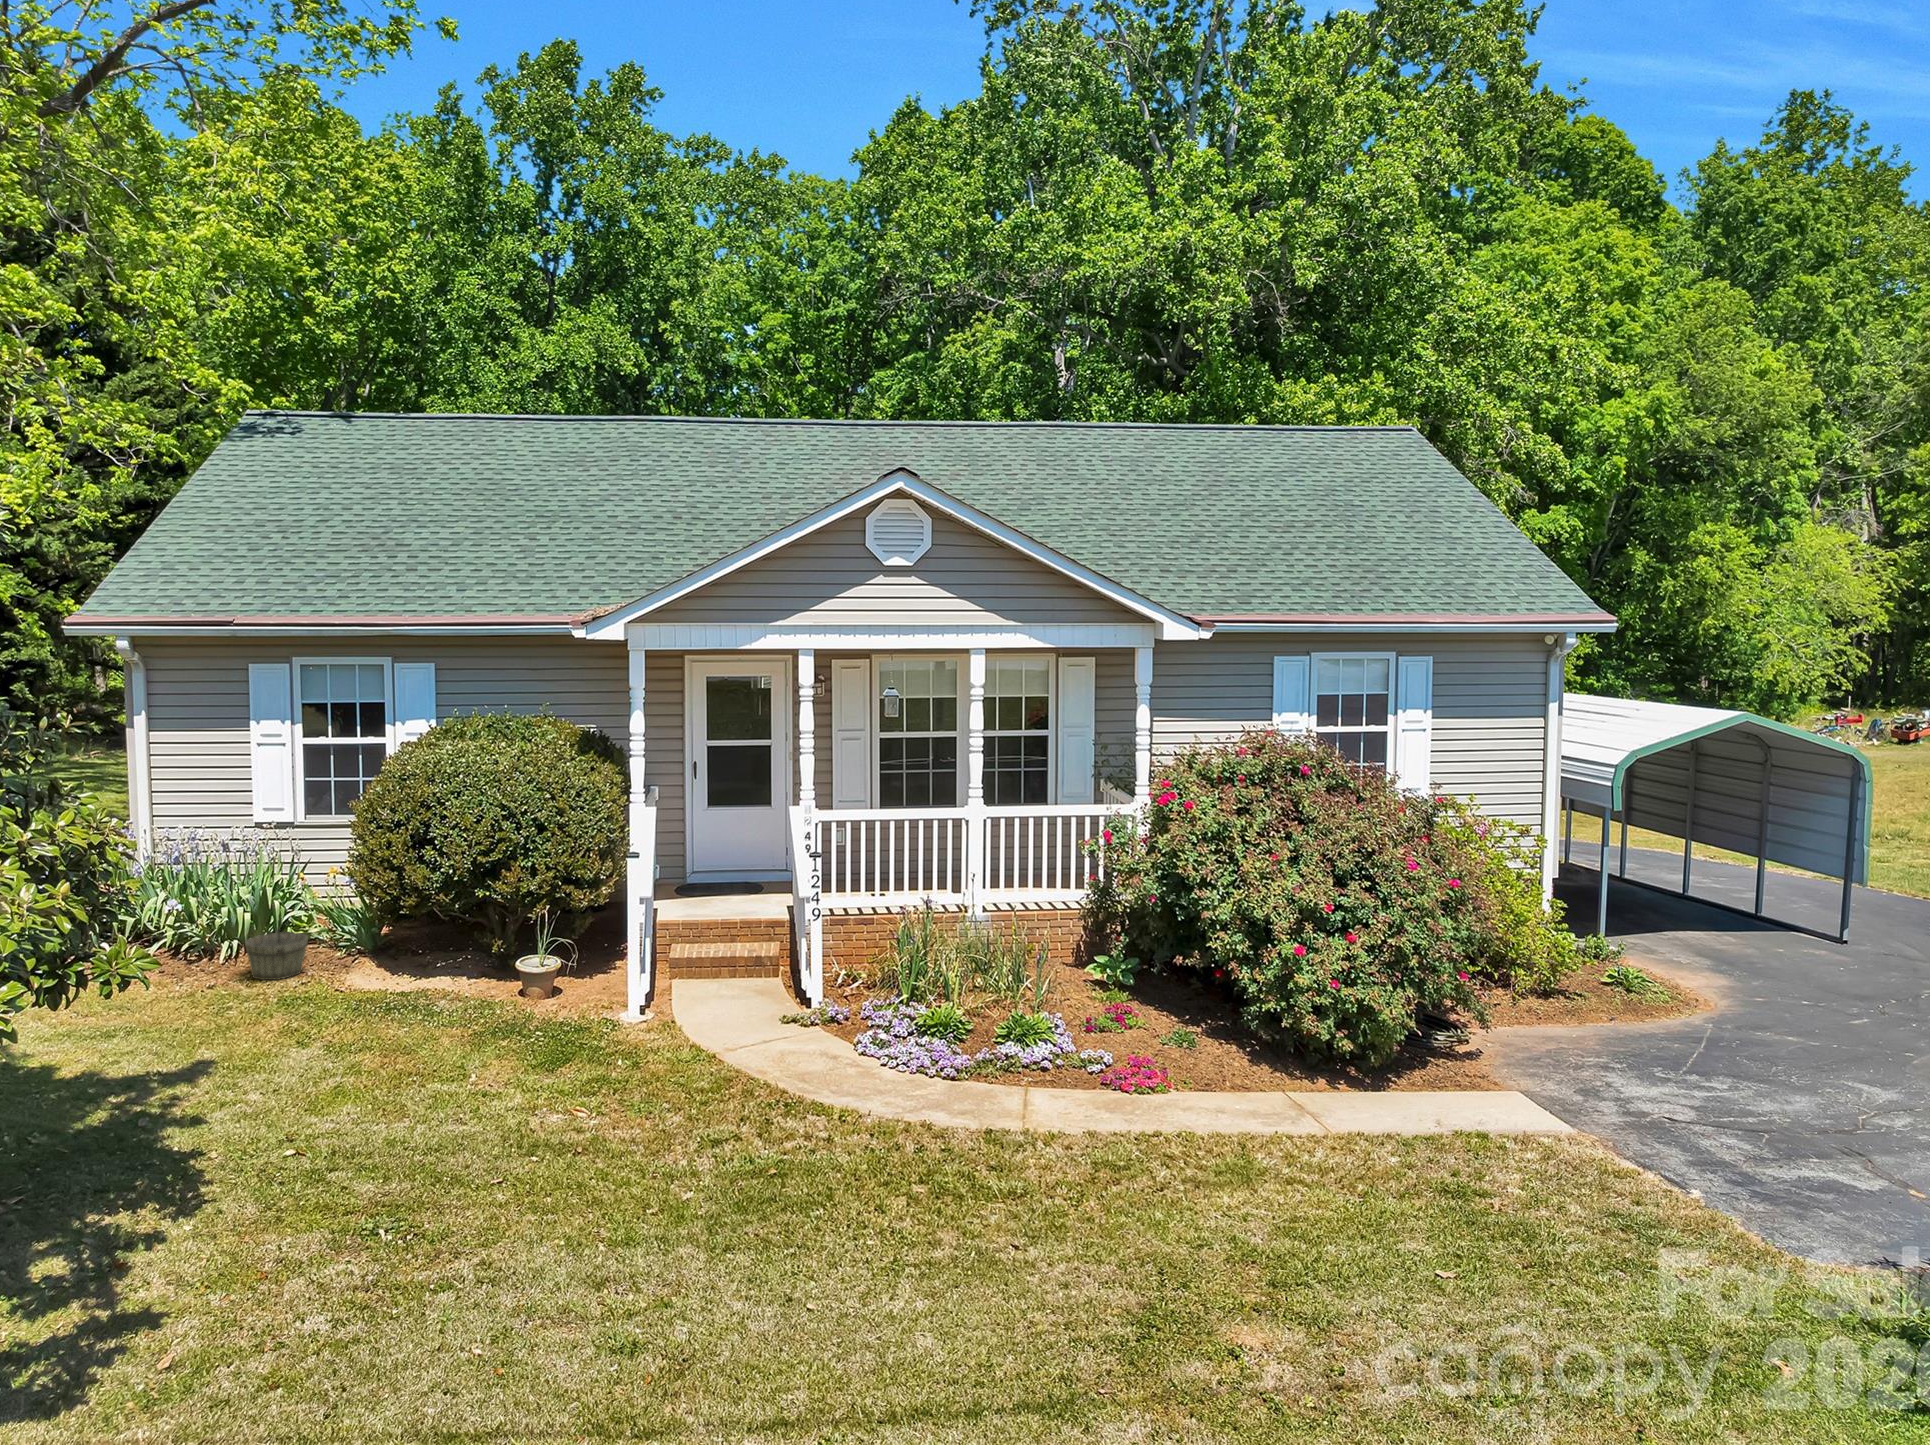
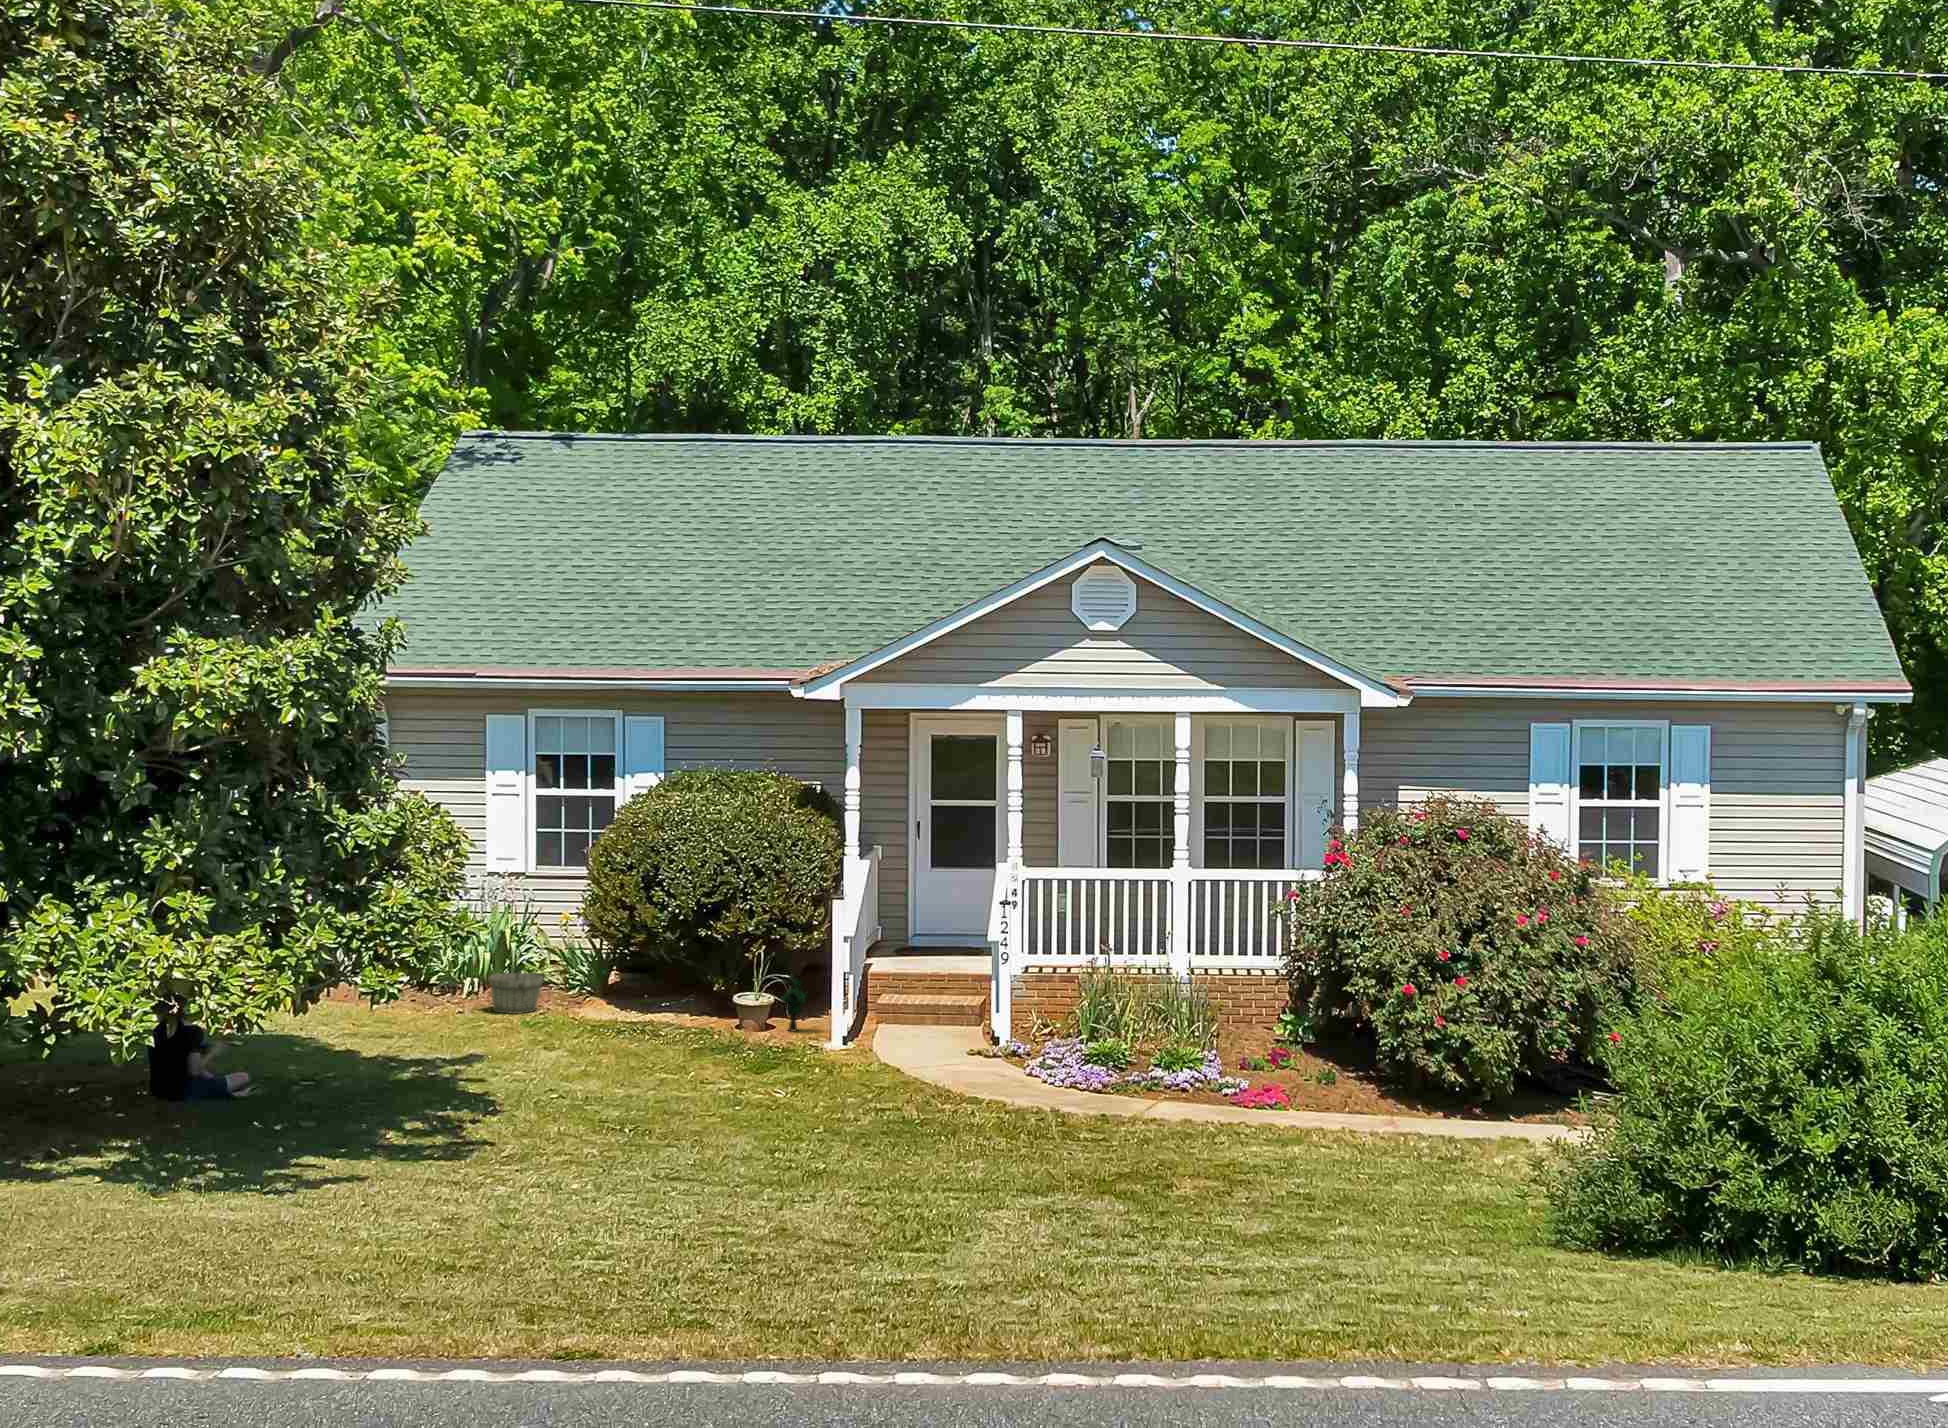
decorative plant: none [567,928,597,988] -> present [781,974,806,1031]

